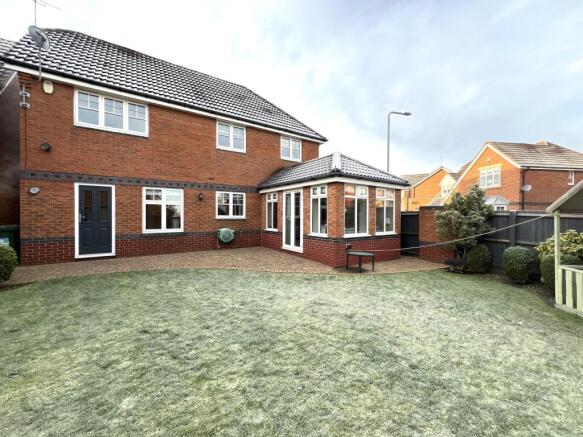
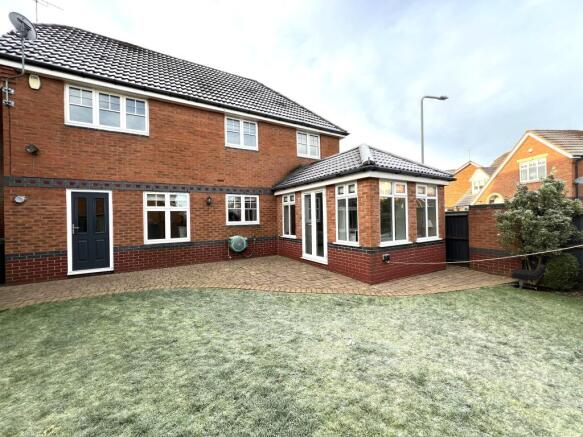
round table: present [346,251,376,273] -> none [383,262,423,291]

